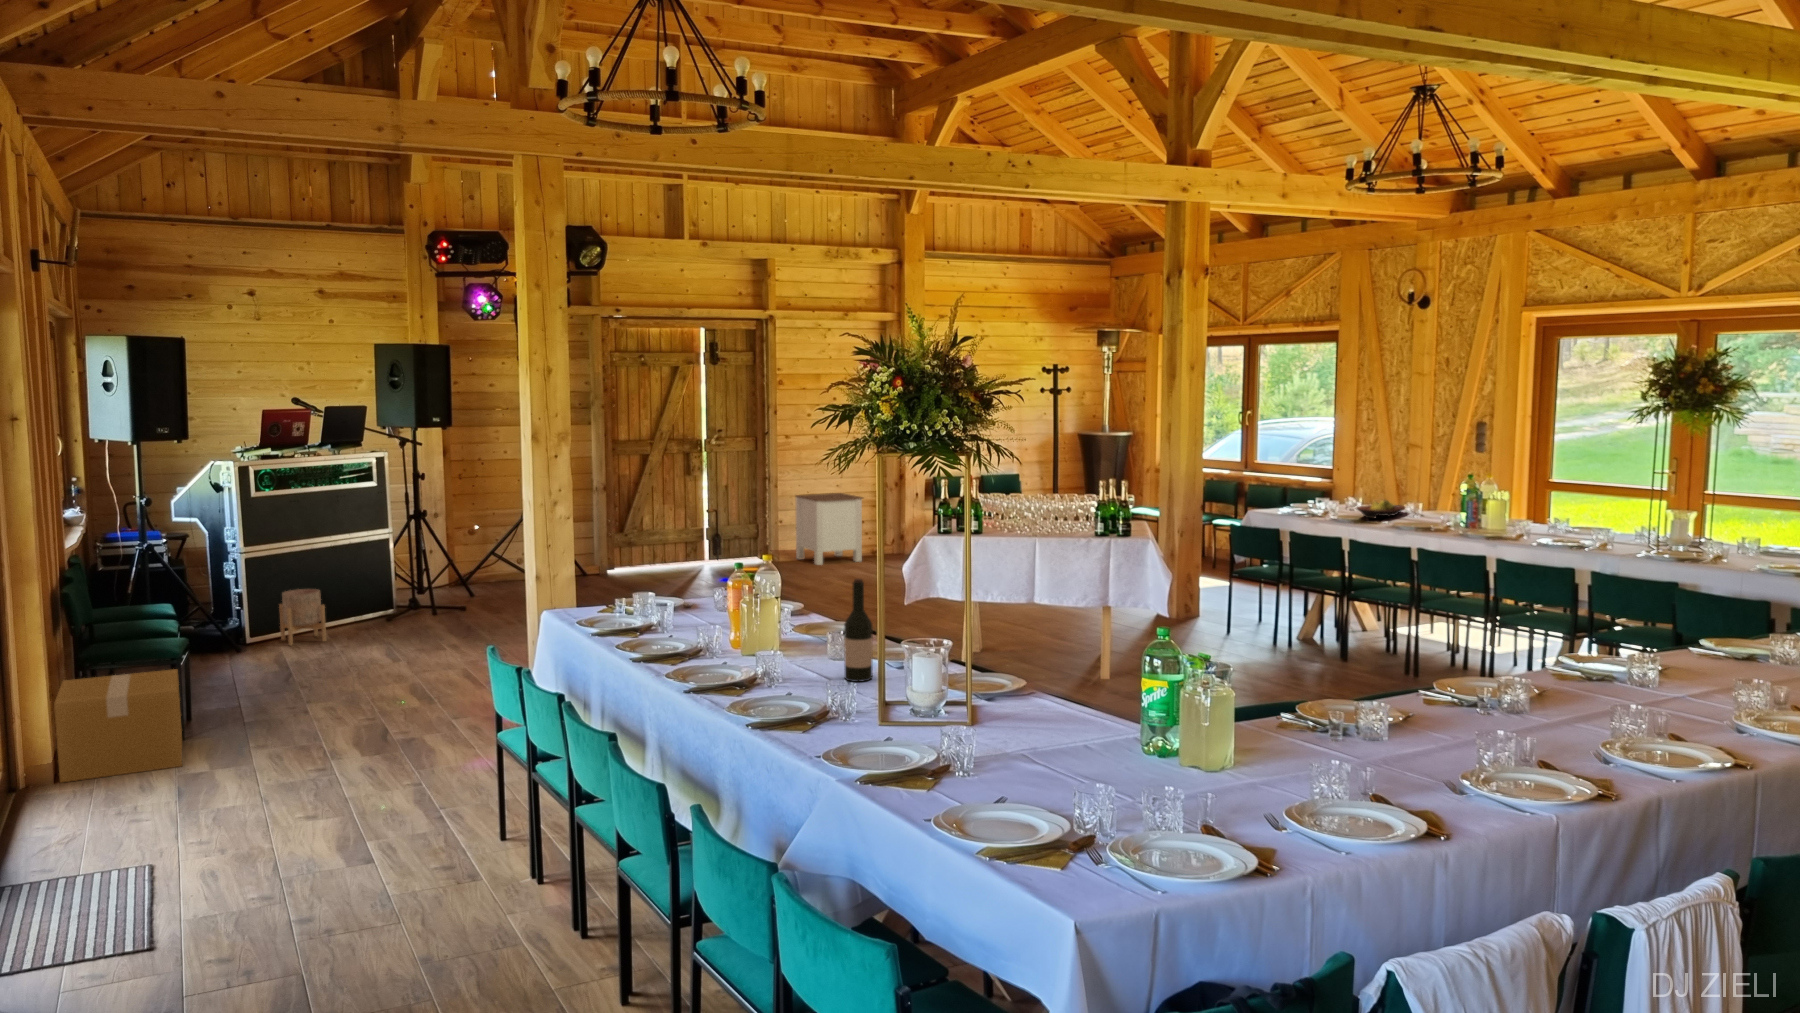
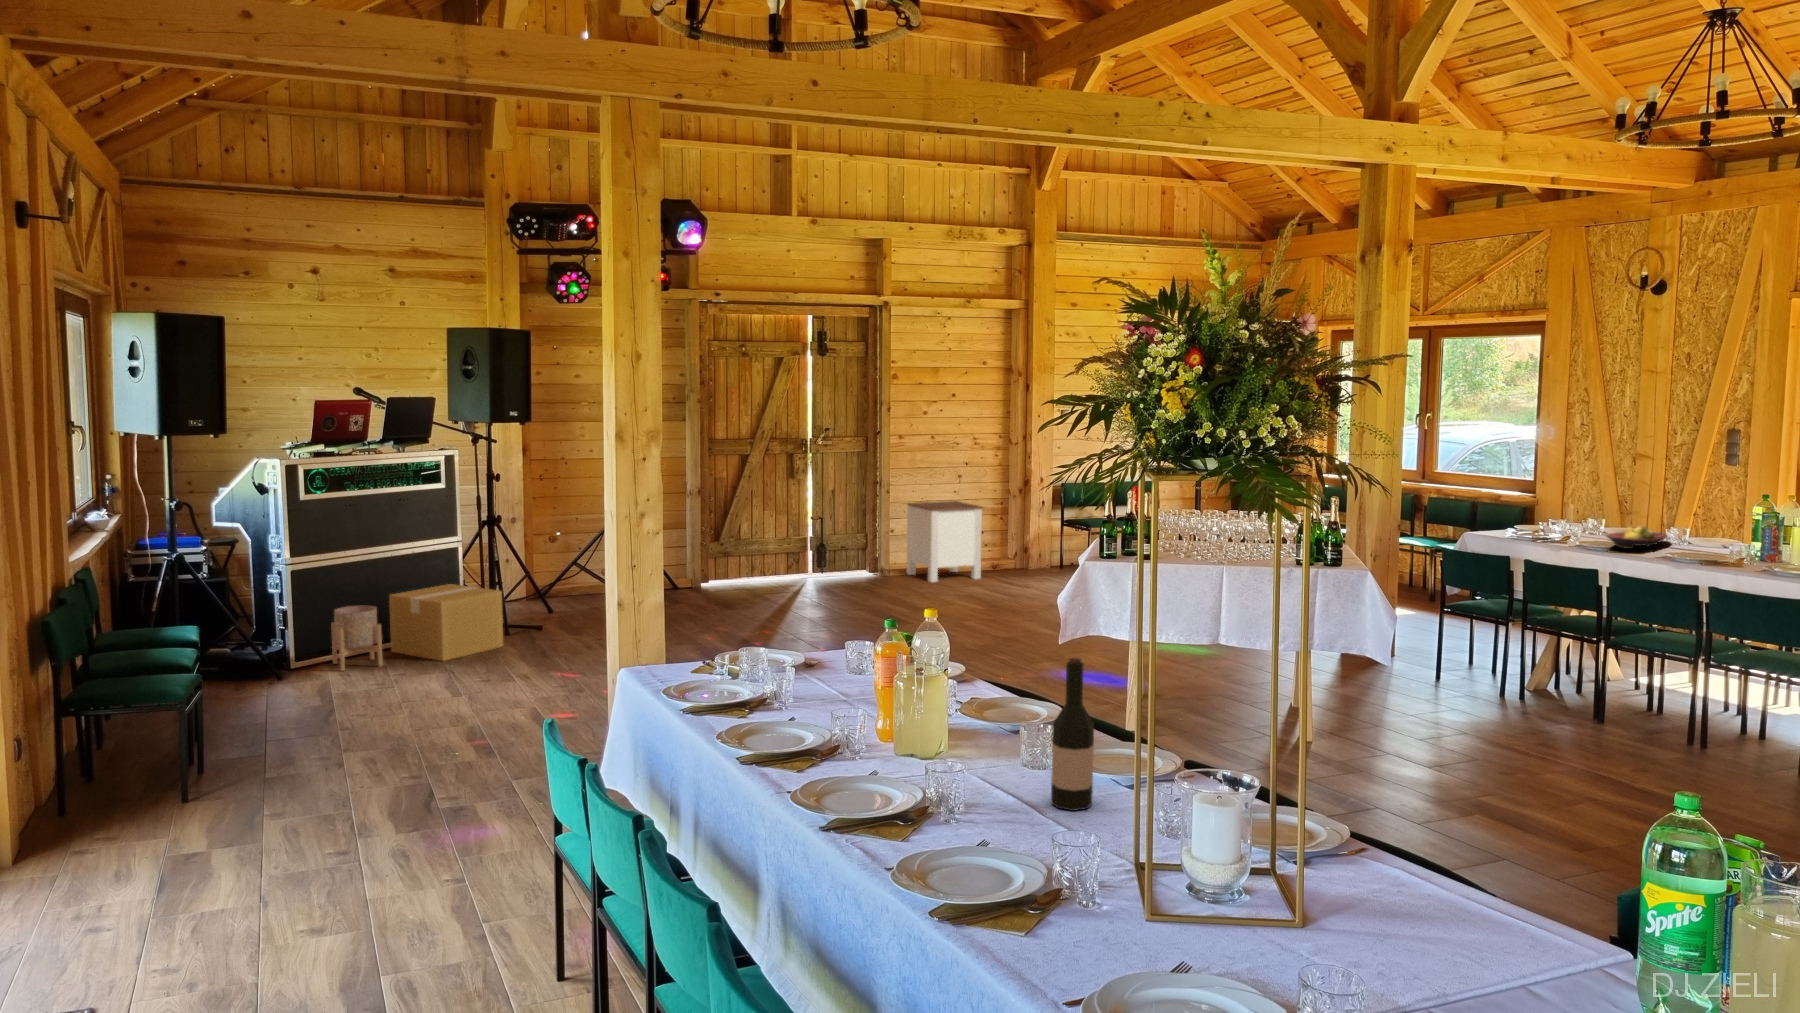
cardboard box: present [54,669,182,783] -> present [389,584,503,661]

